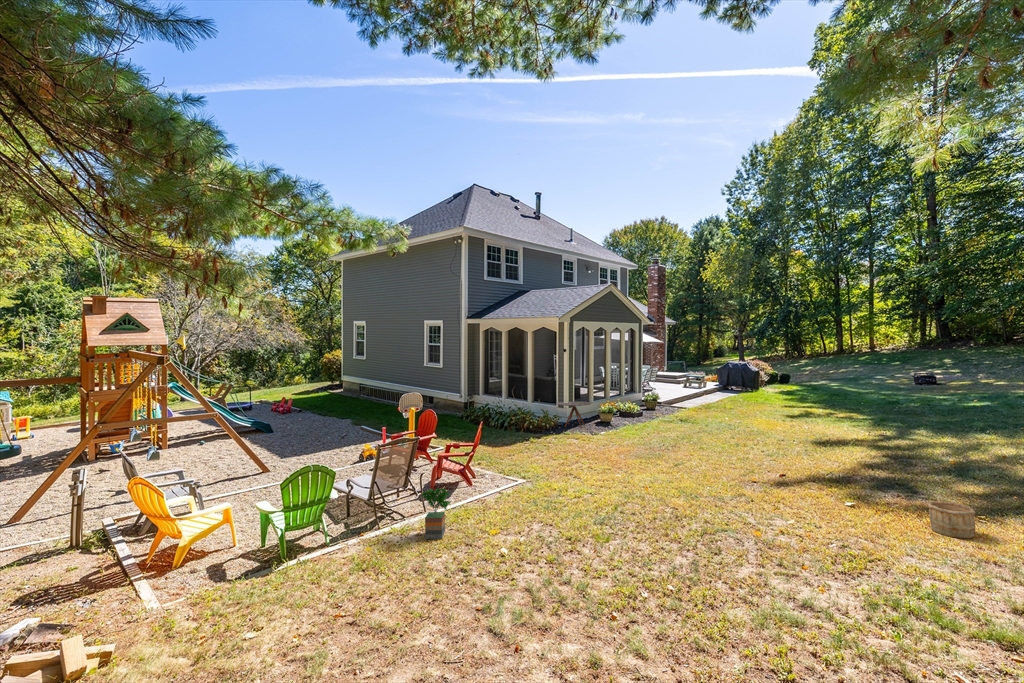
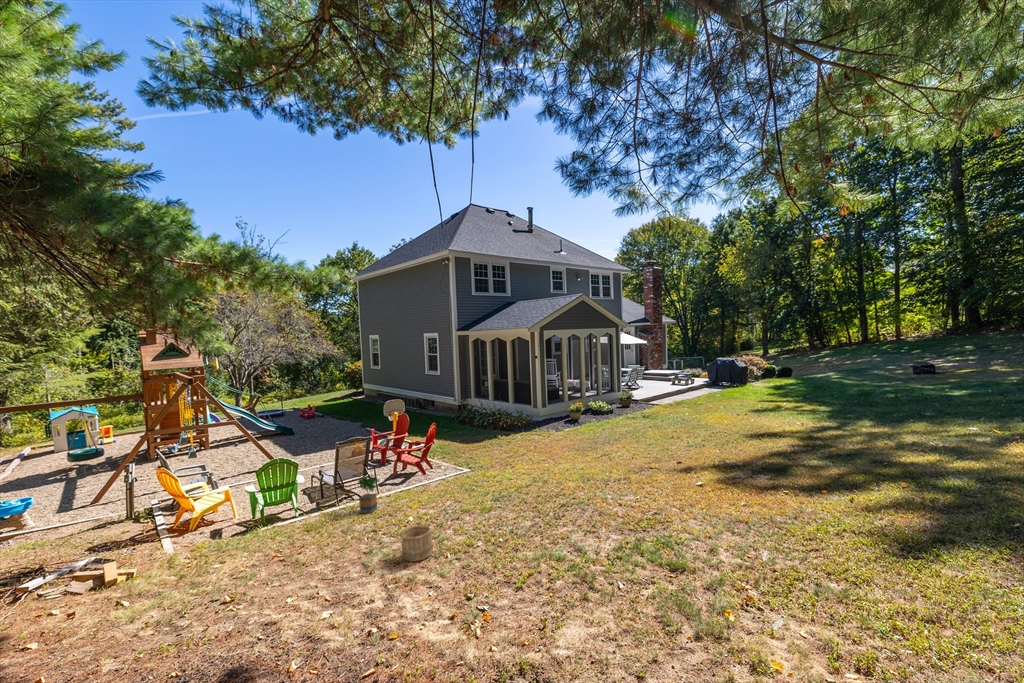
round table: present [557,401,591,427] -> none [532,402,562,426]
wooden bucket: present [928,501,975,538] -> present [400,525,433,562]

